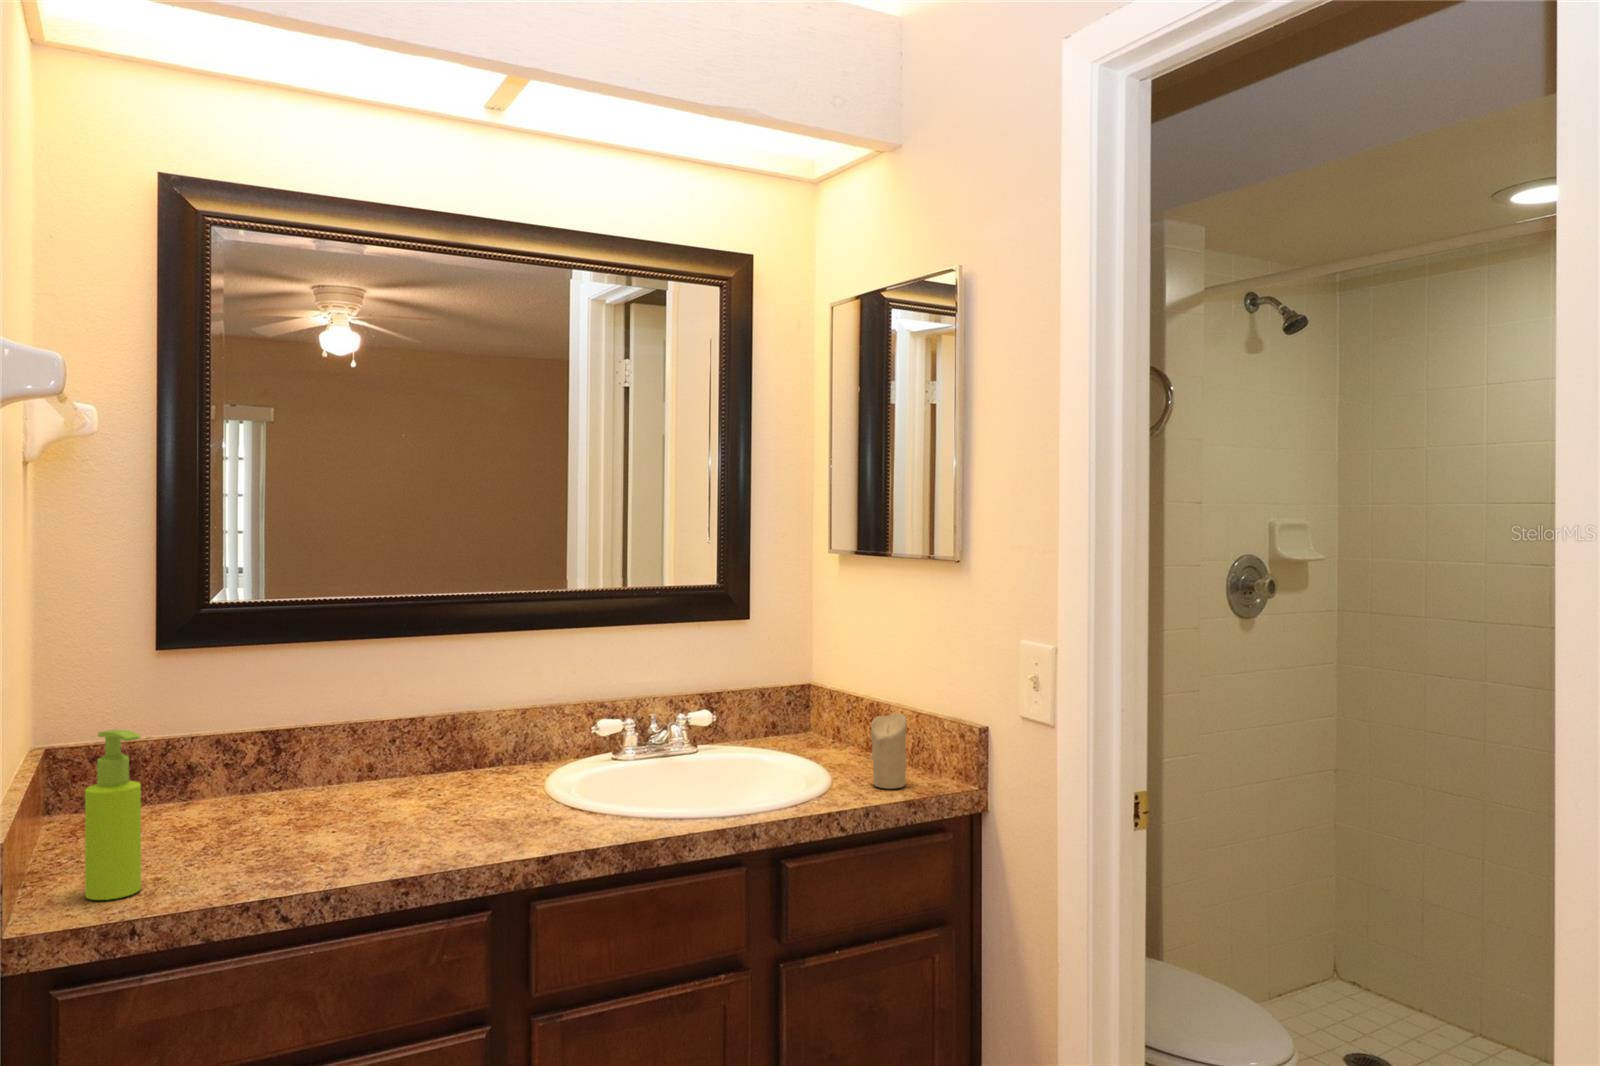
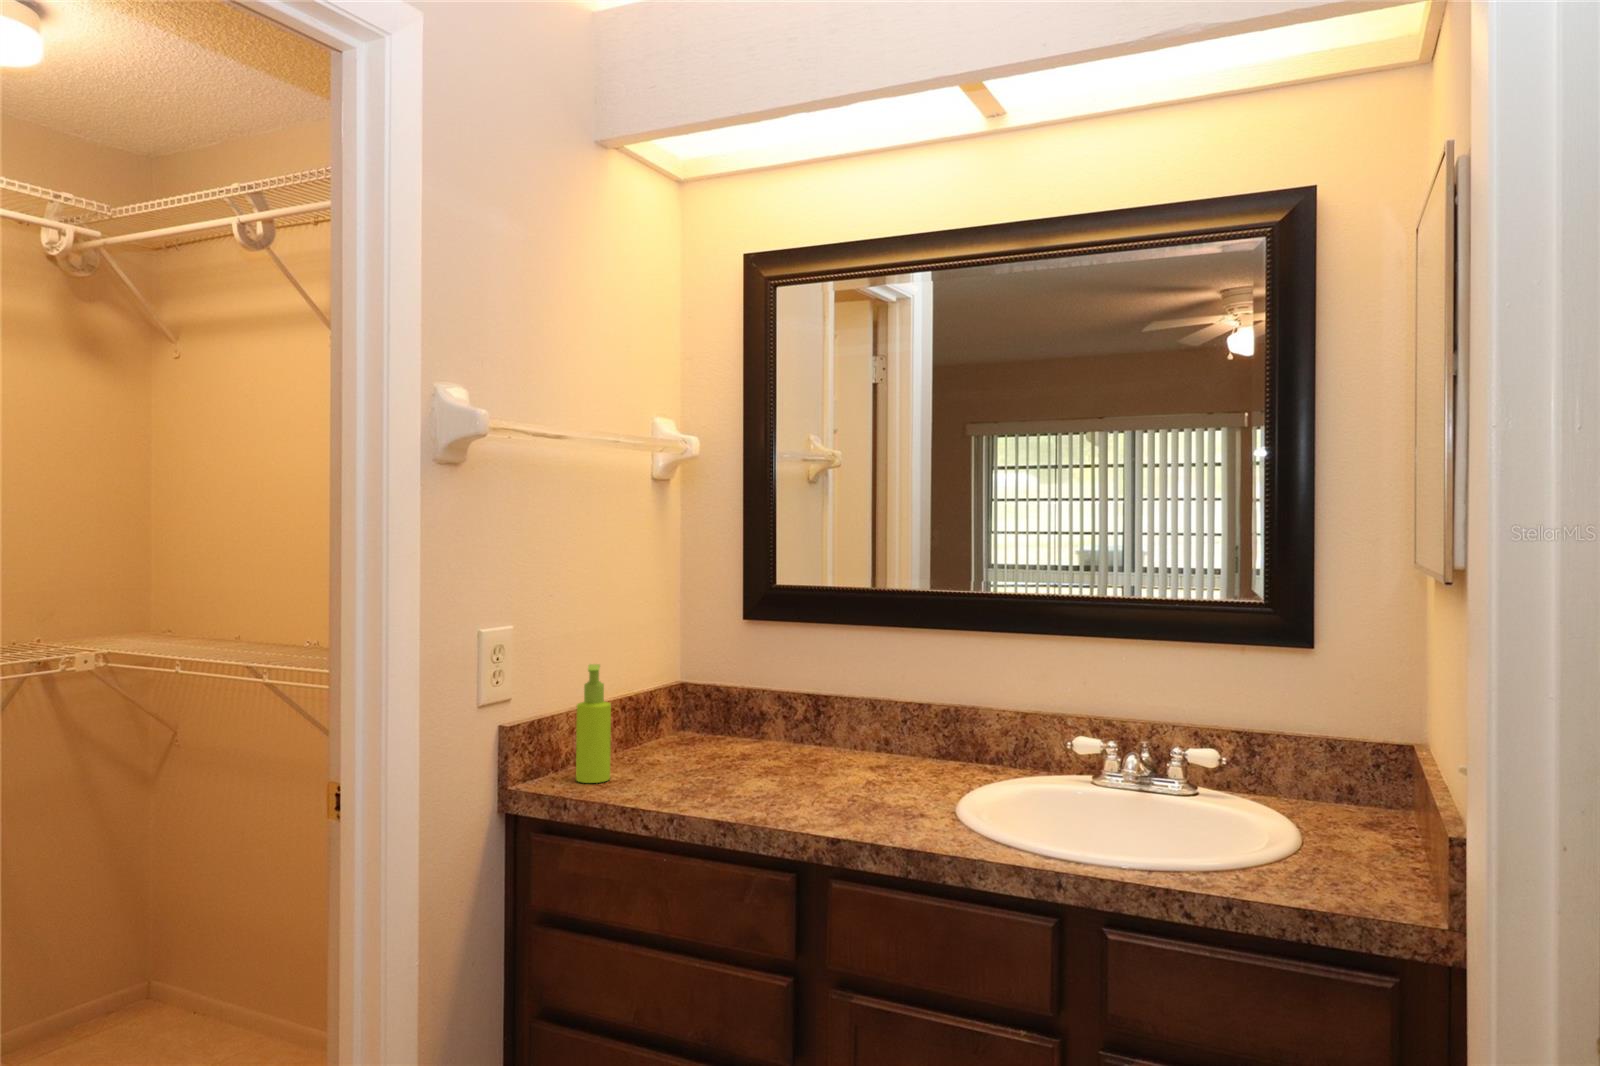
candle: present [871,714,907,789] -> none [1298,787,1354,893]

